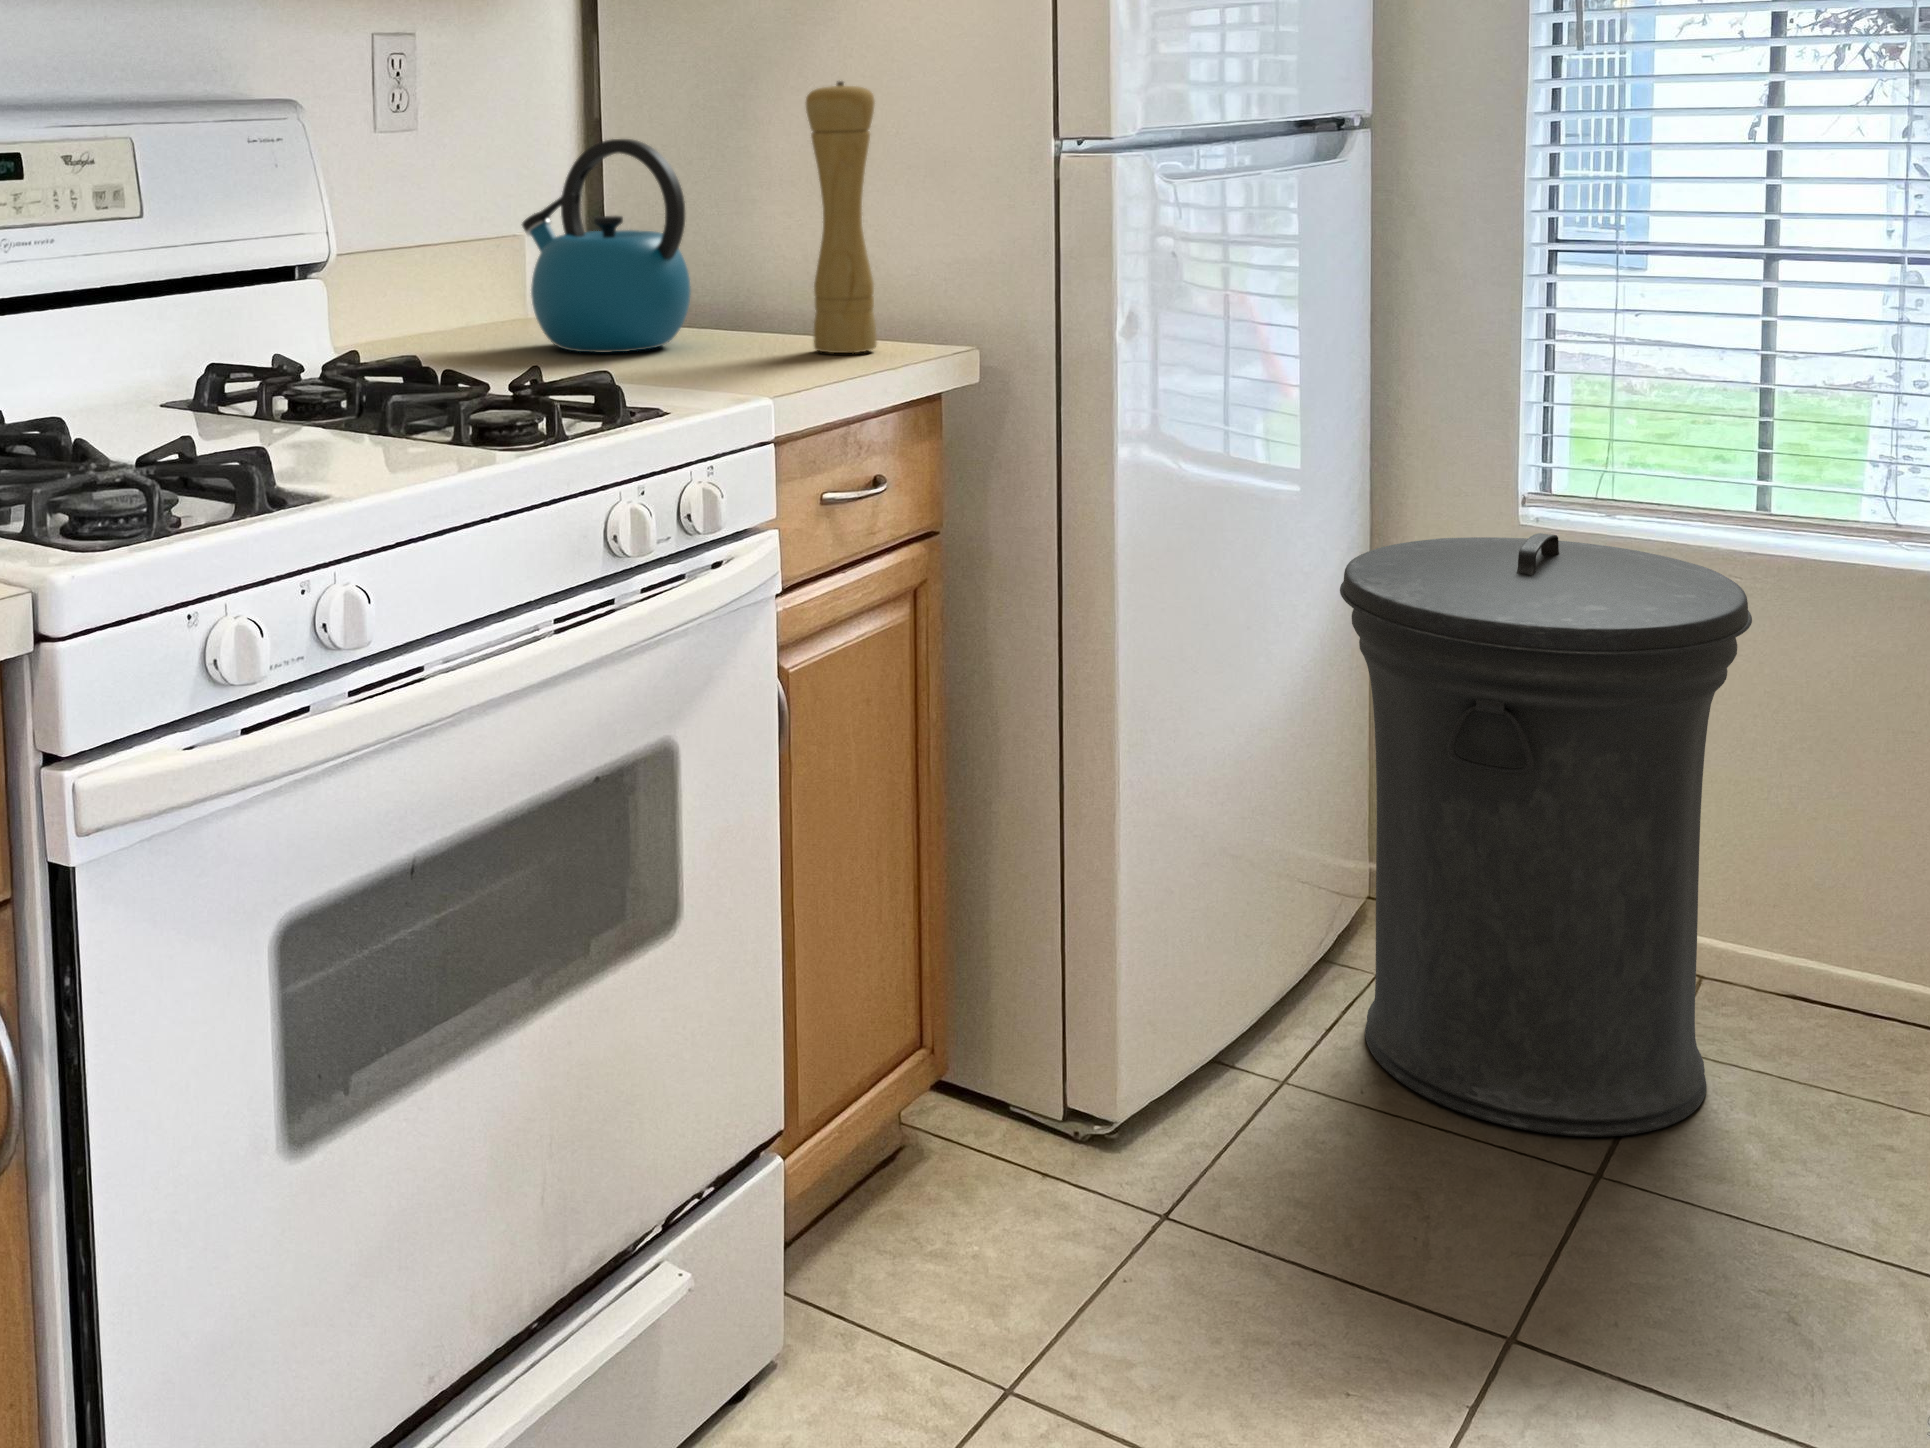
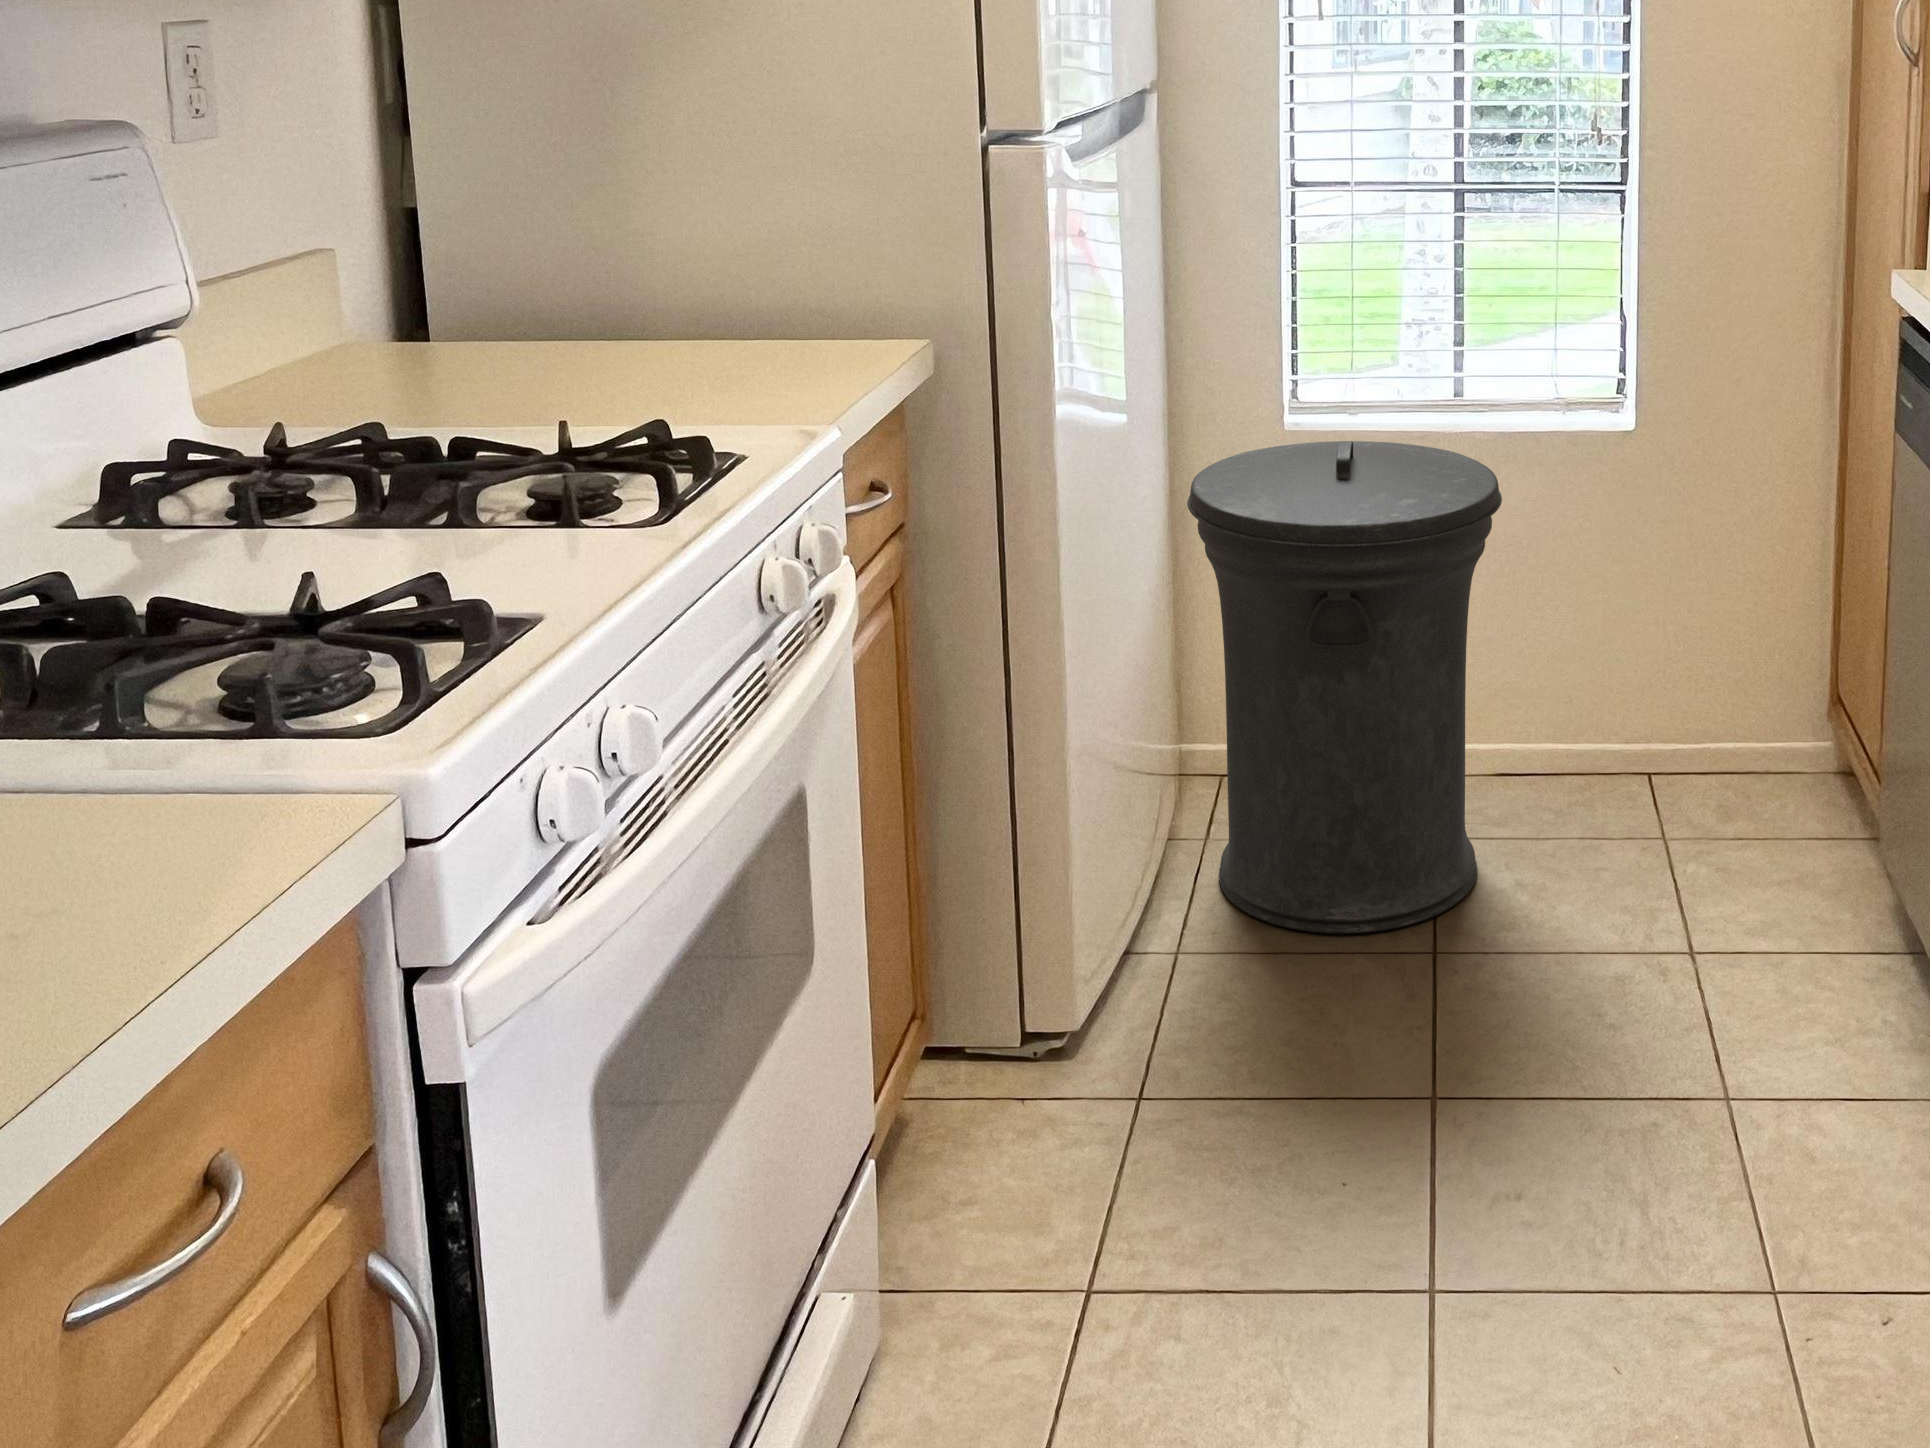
pepper mill: present [806,81,877,353] -> none [736,80,821,359]
kettle: present [522,139,691,353] -> none [381,144,607,385]

